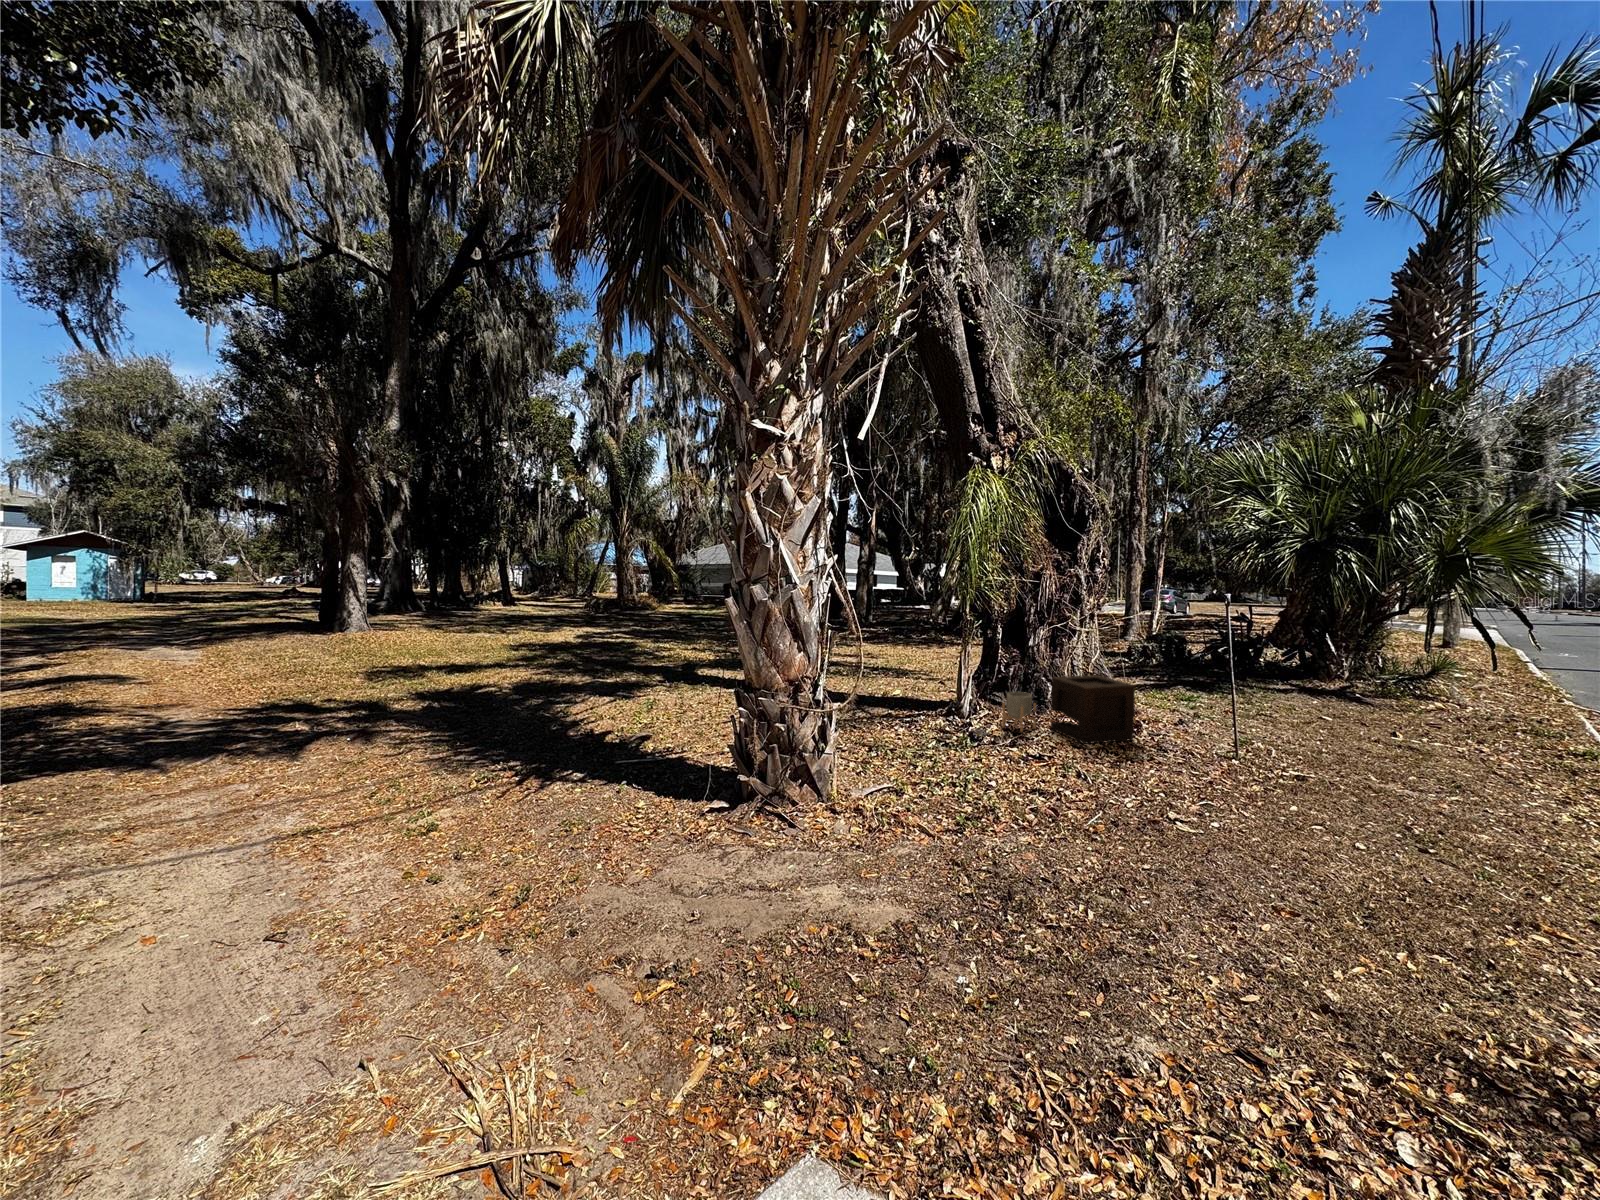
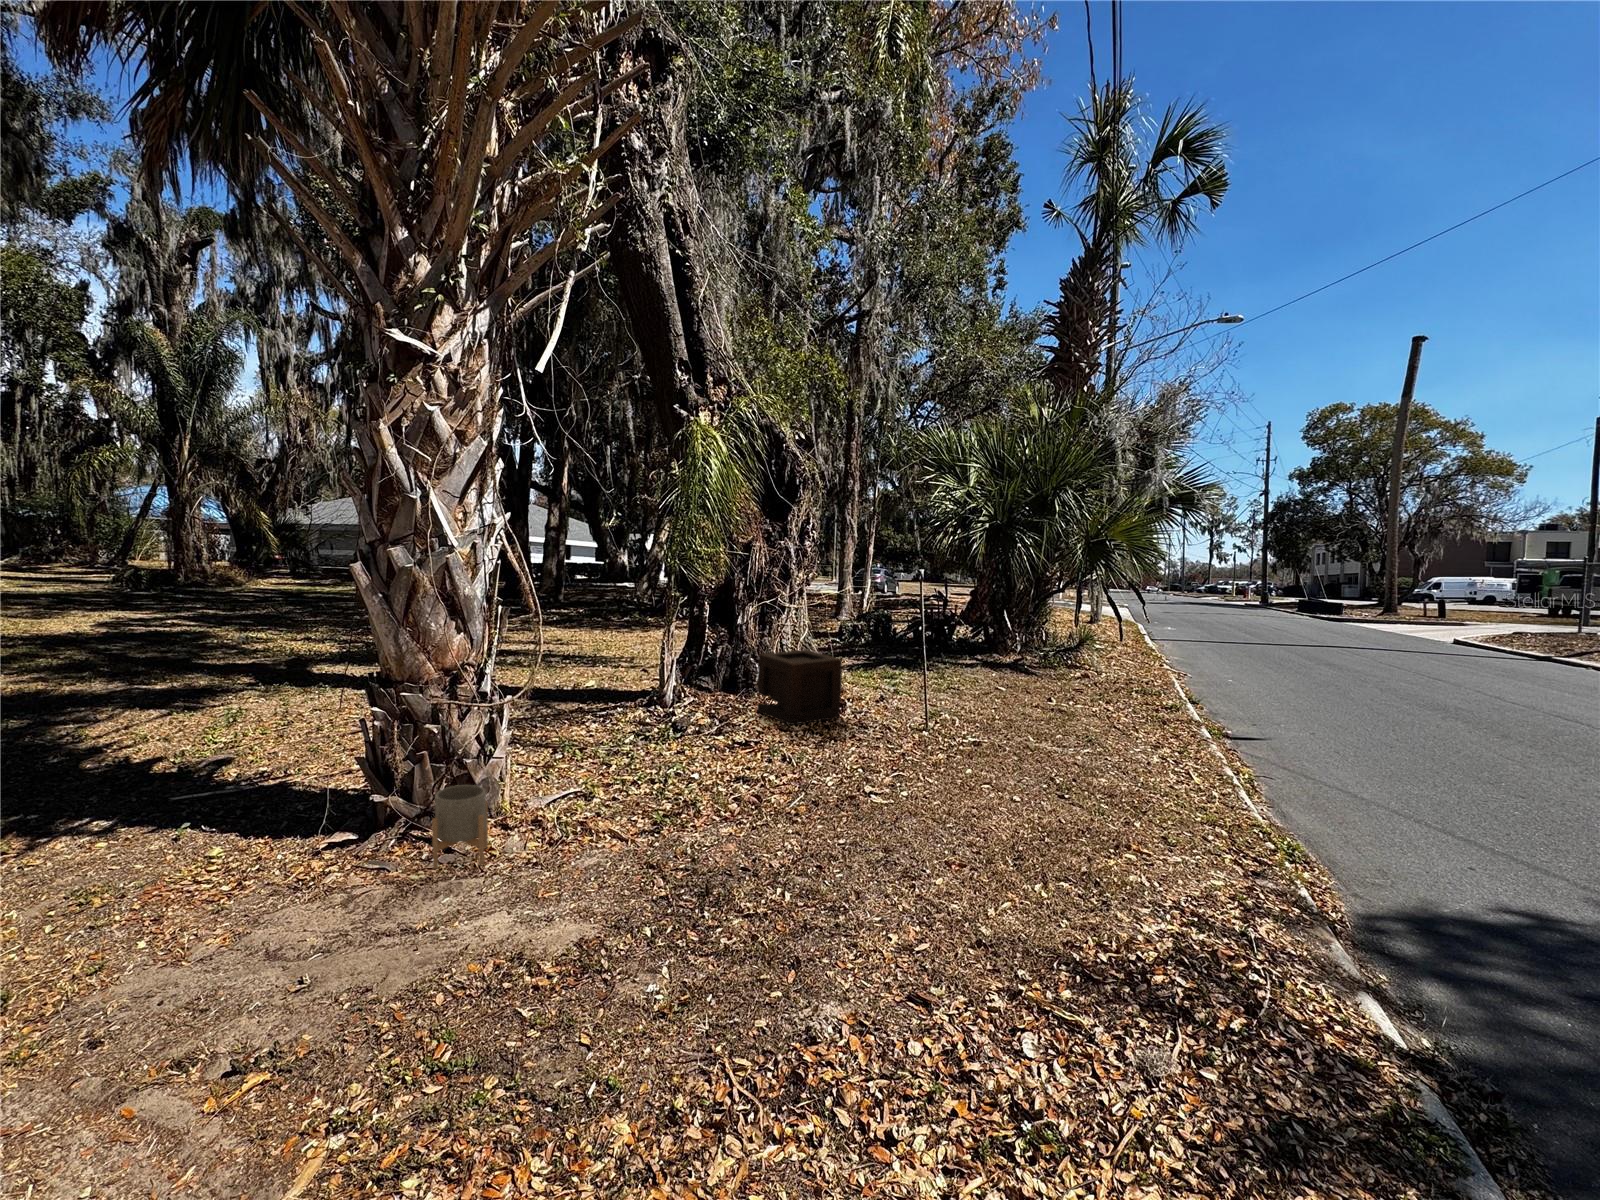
planter: present [1002,692,1036,732] -> present [432,785,488,869]

